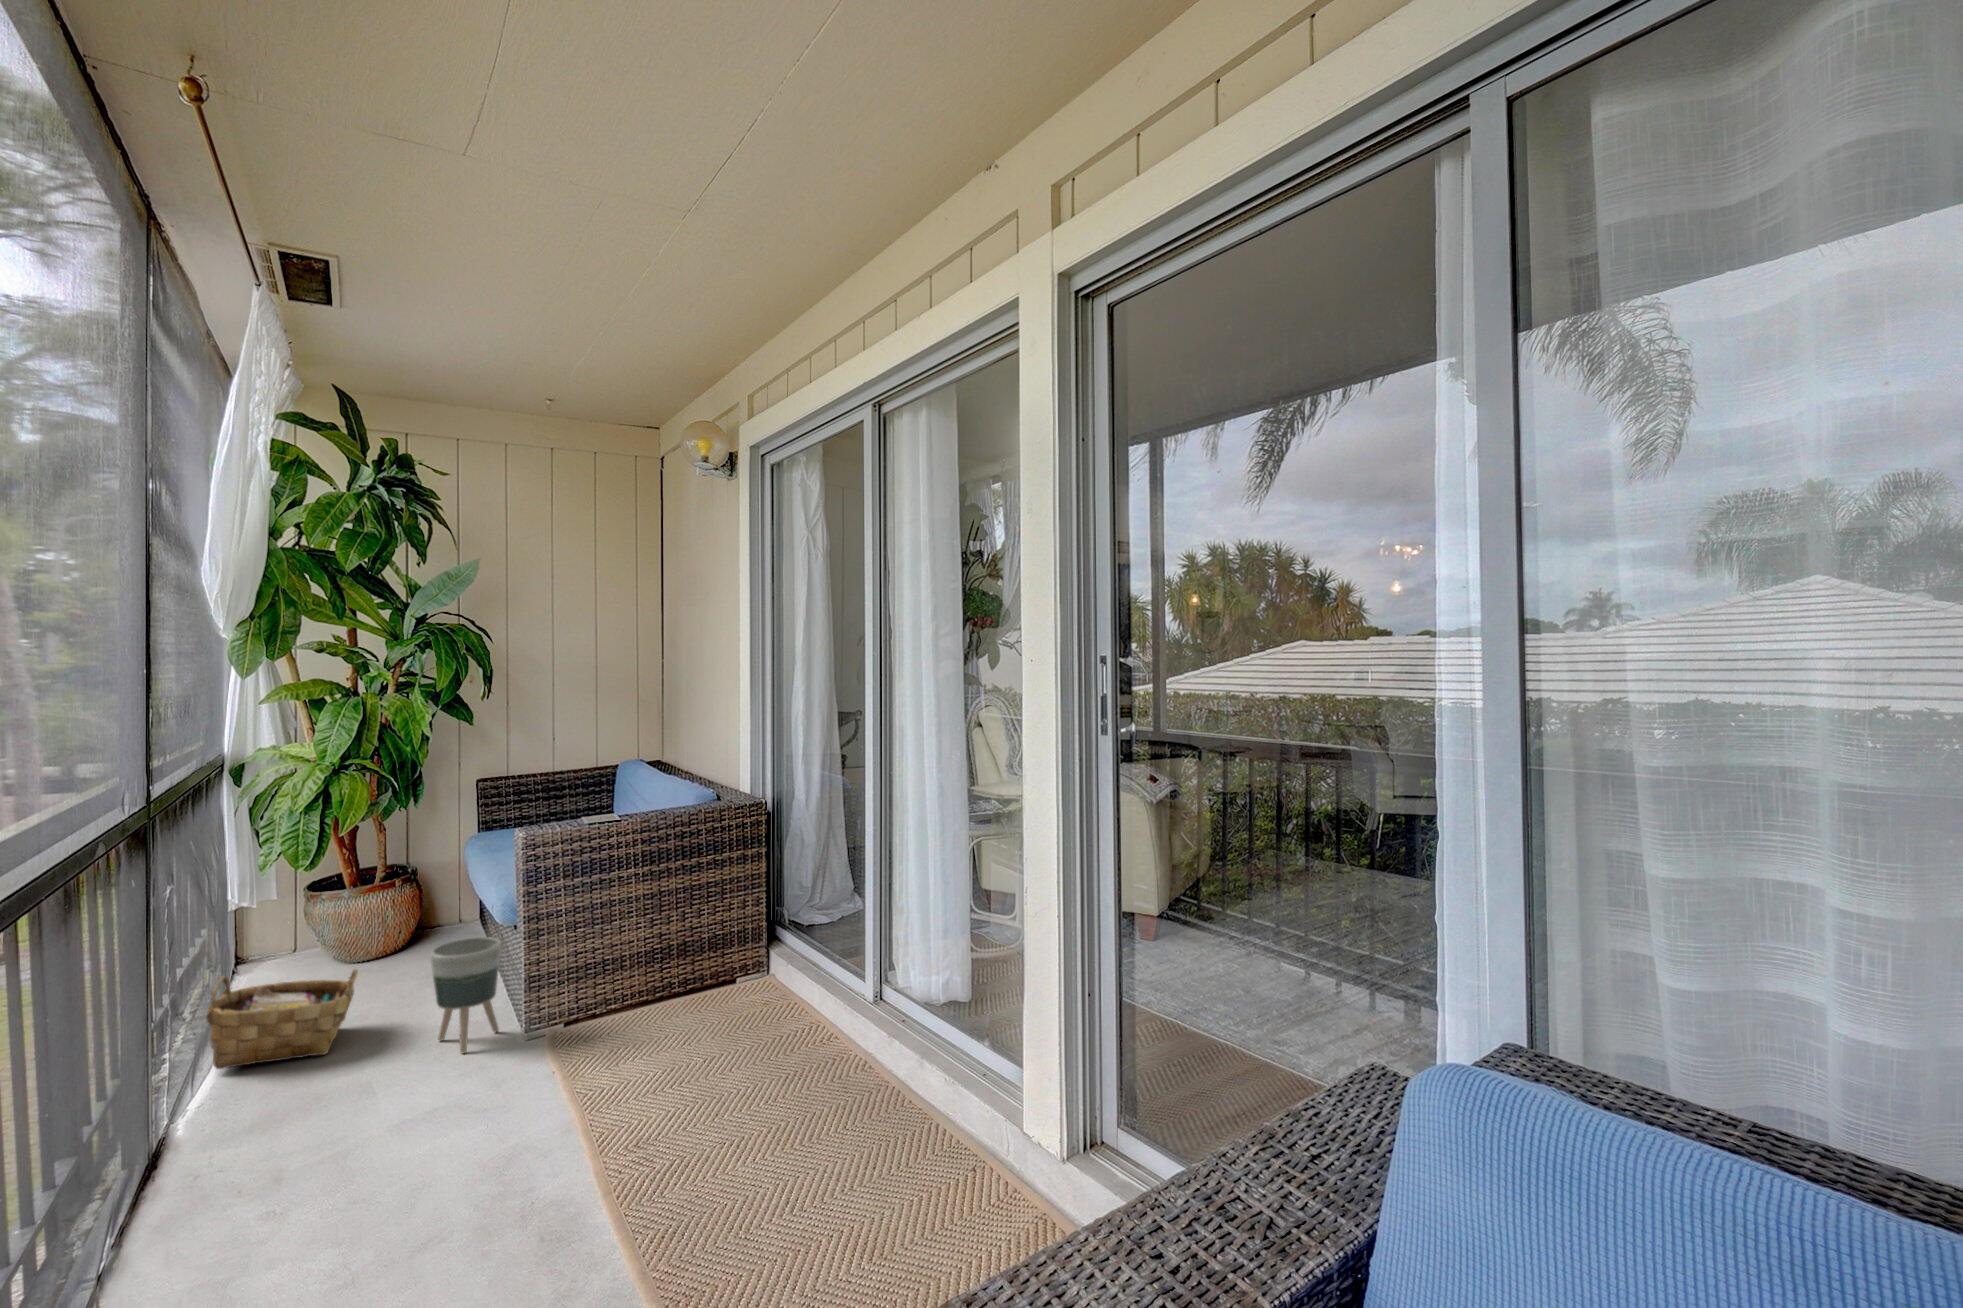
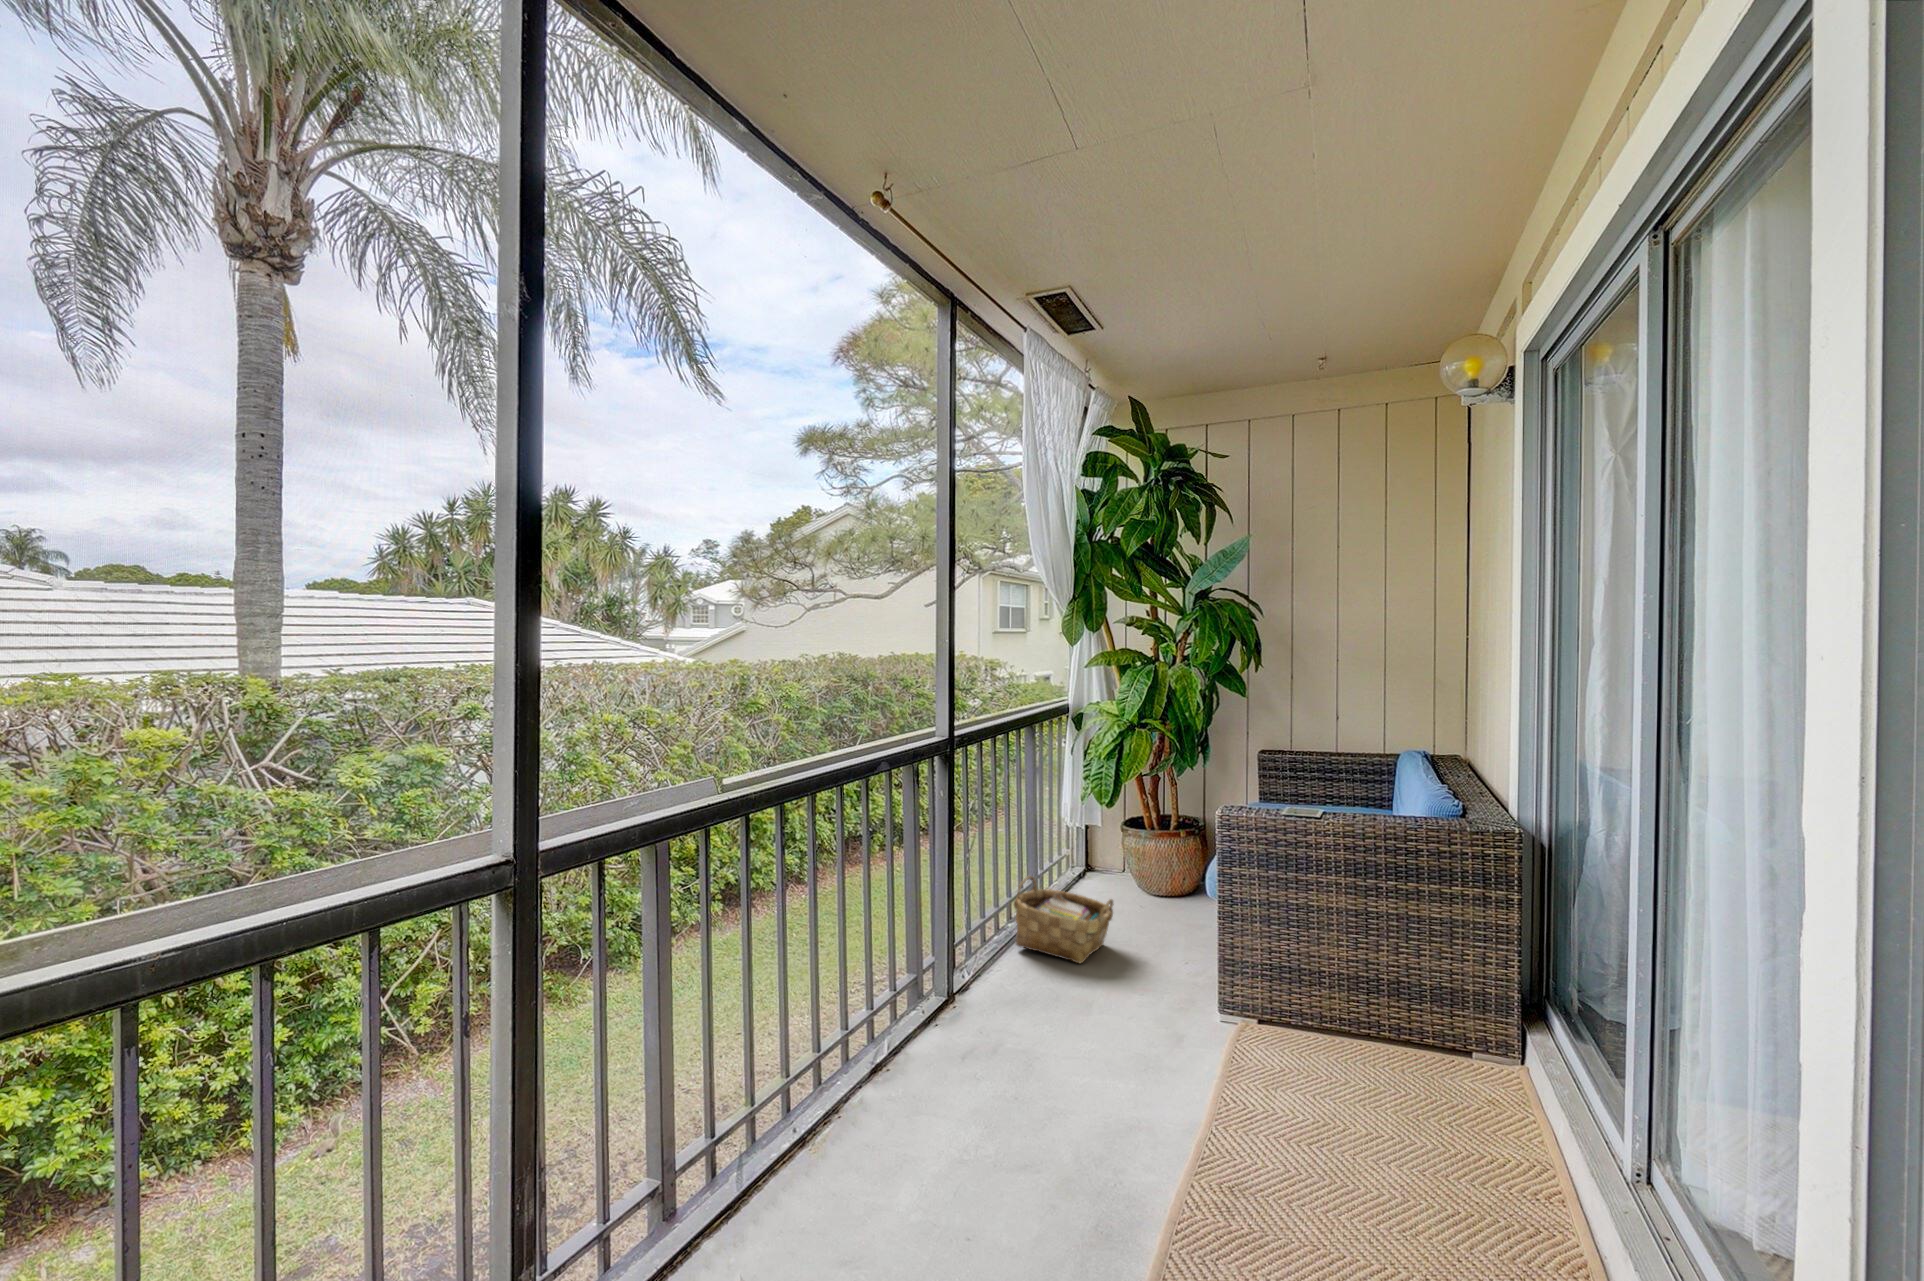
planter: present [430,937,502,1053] -> none [1146,899,1207,1009]

